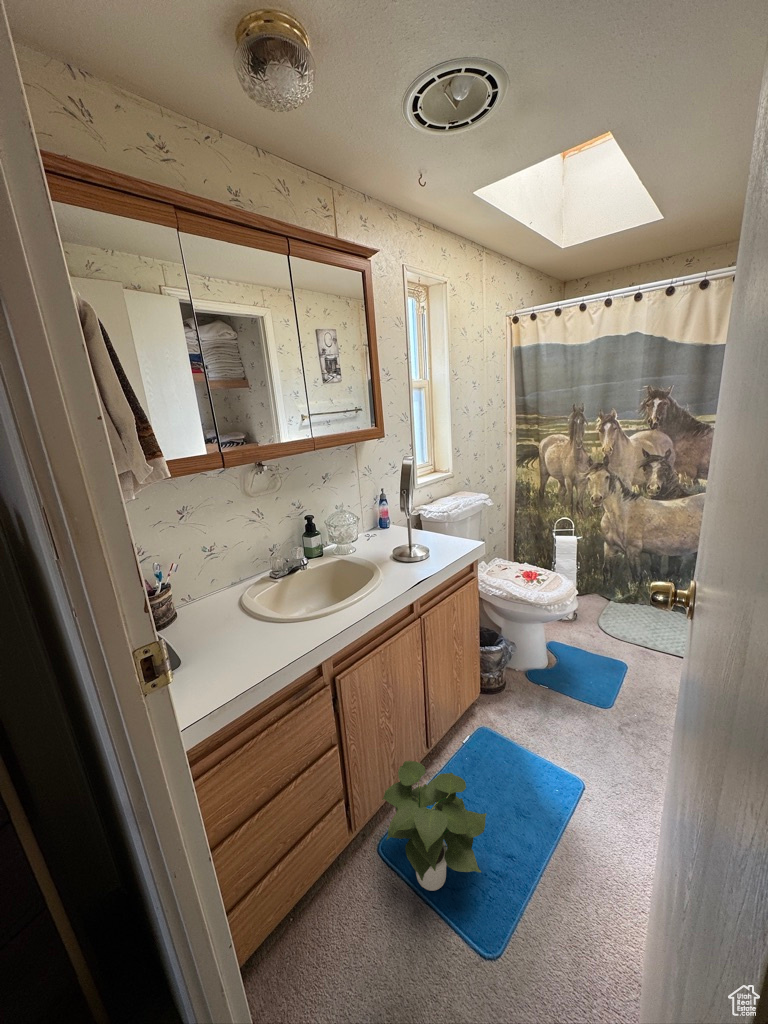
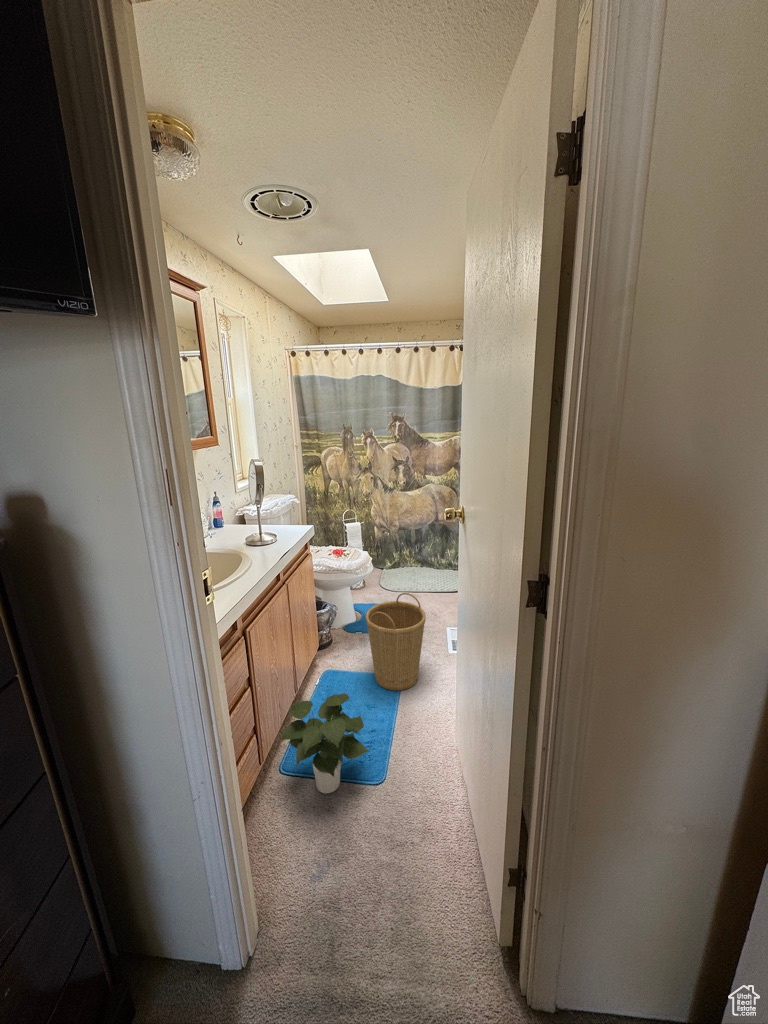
basket: none [535,660,631,798] -> present [366,593,426,690]

